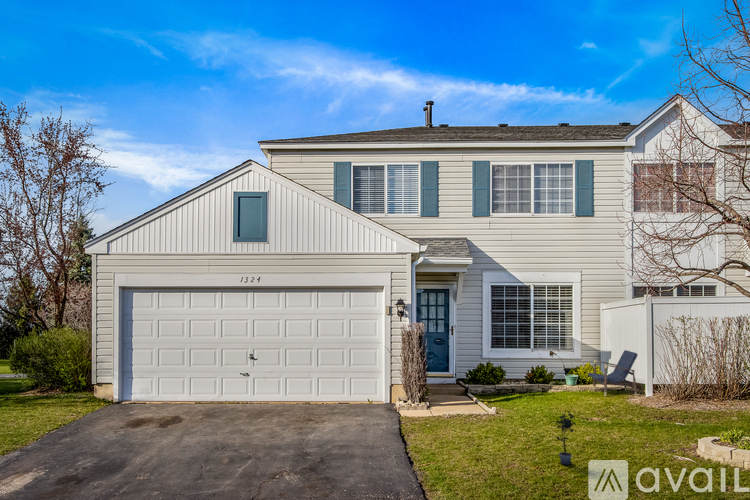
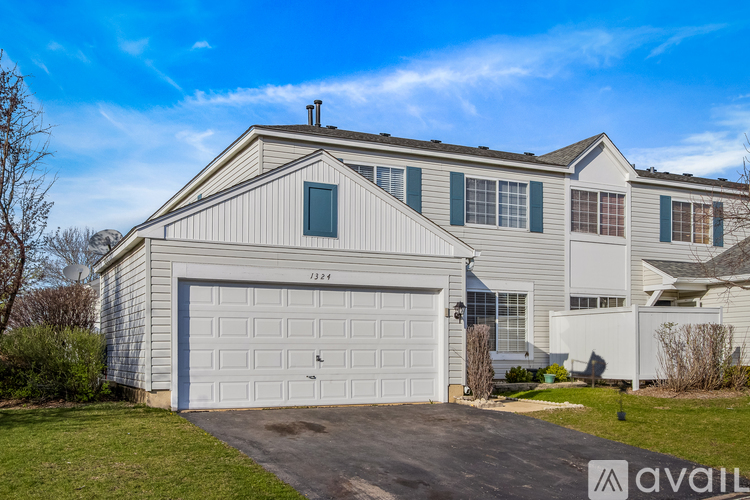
potted plant: present [556,411,576,465] -> present [613,381,631,420]

